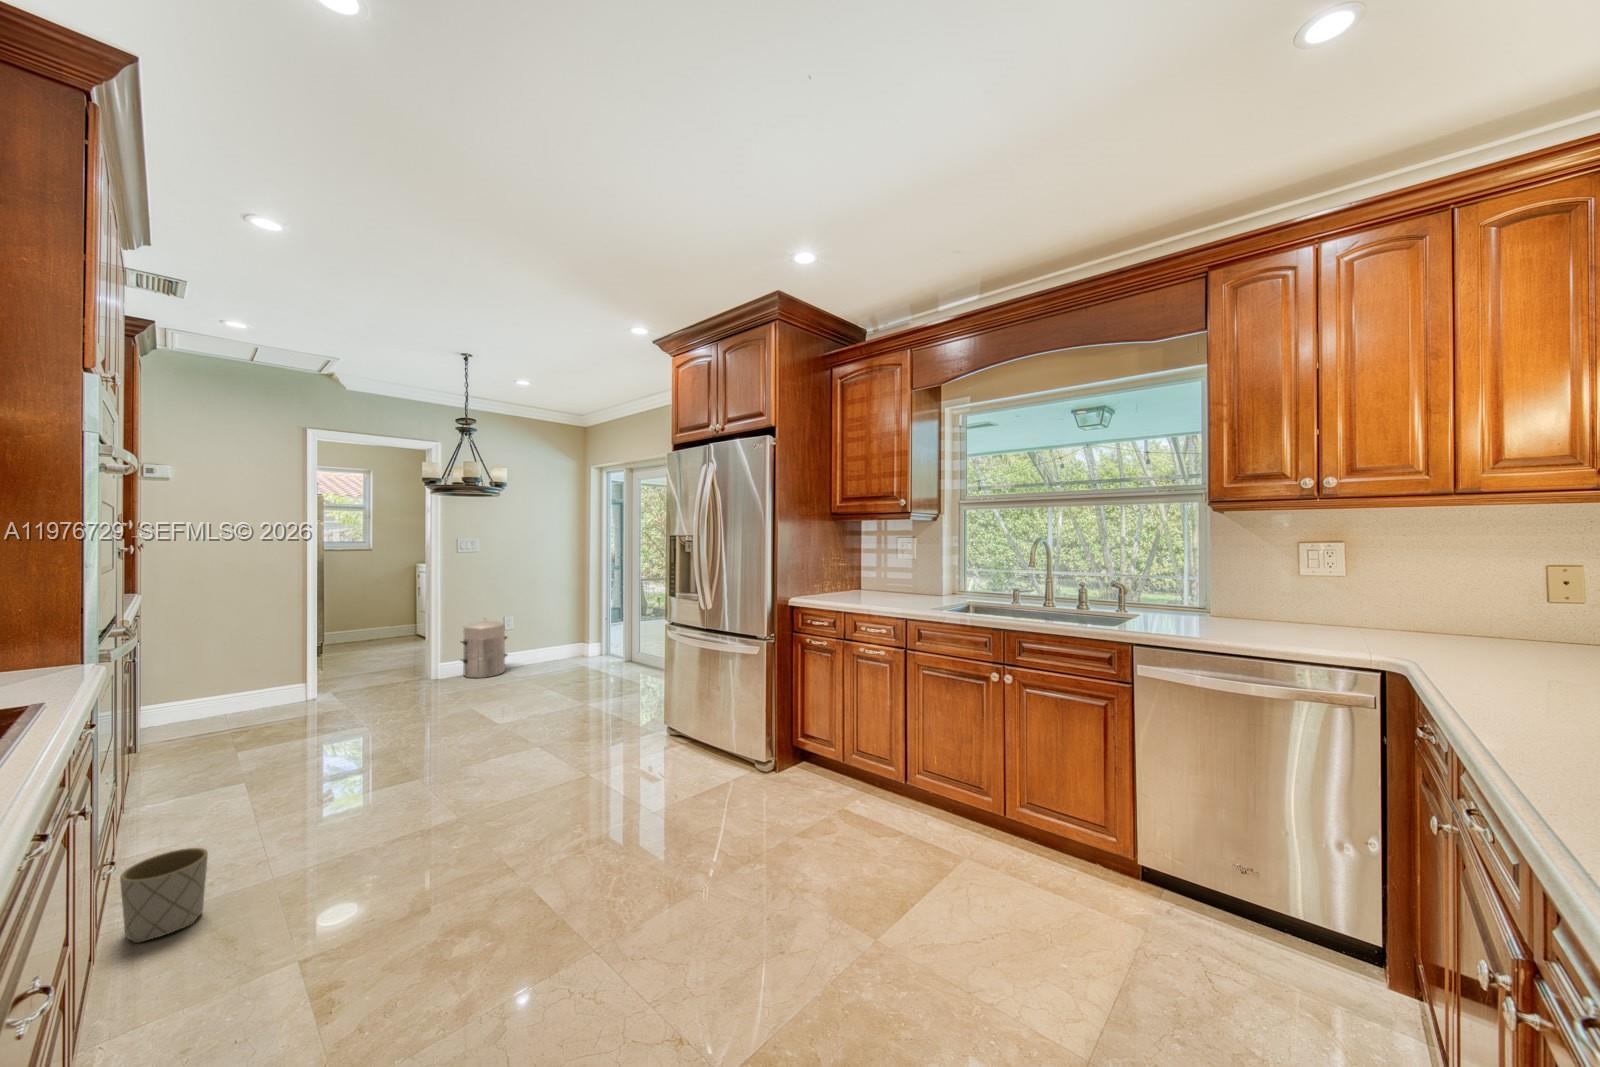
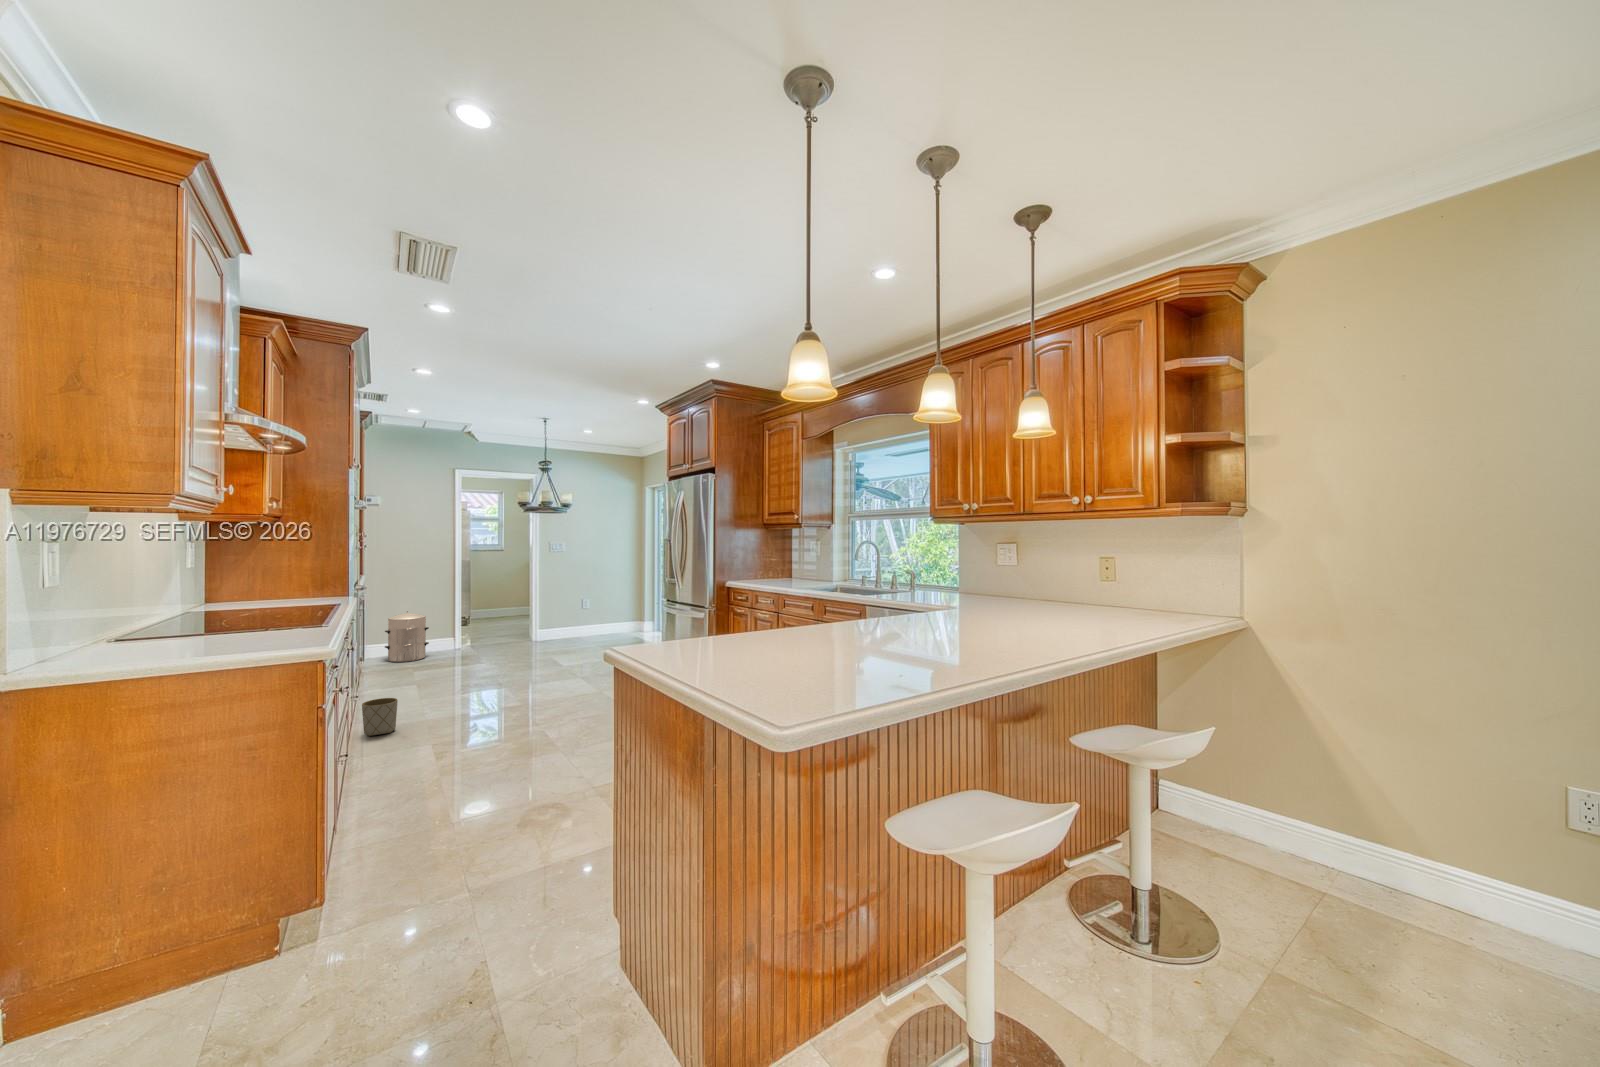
waste bin: present [461,621,507,678] -> present [385,611,429,662]

